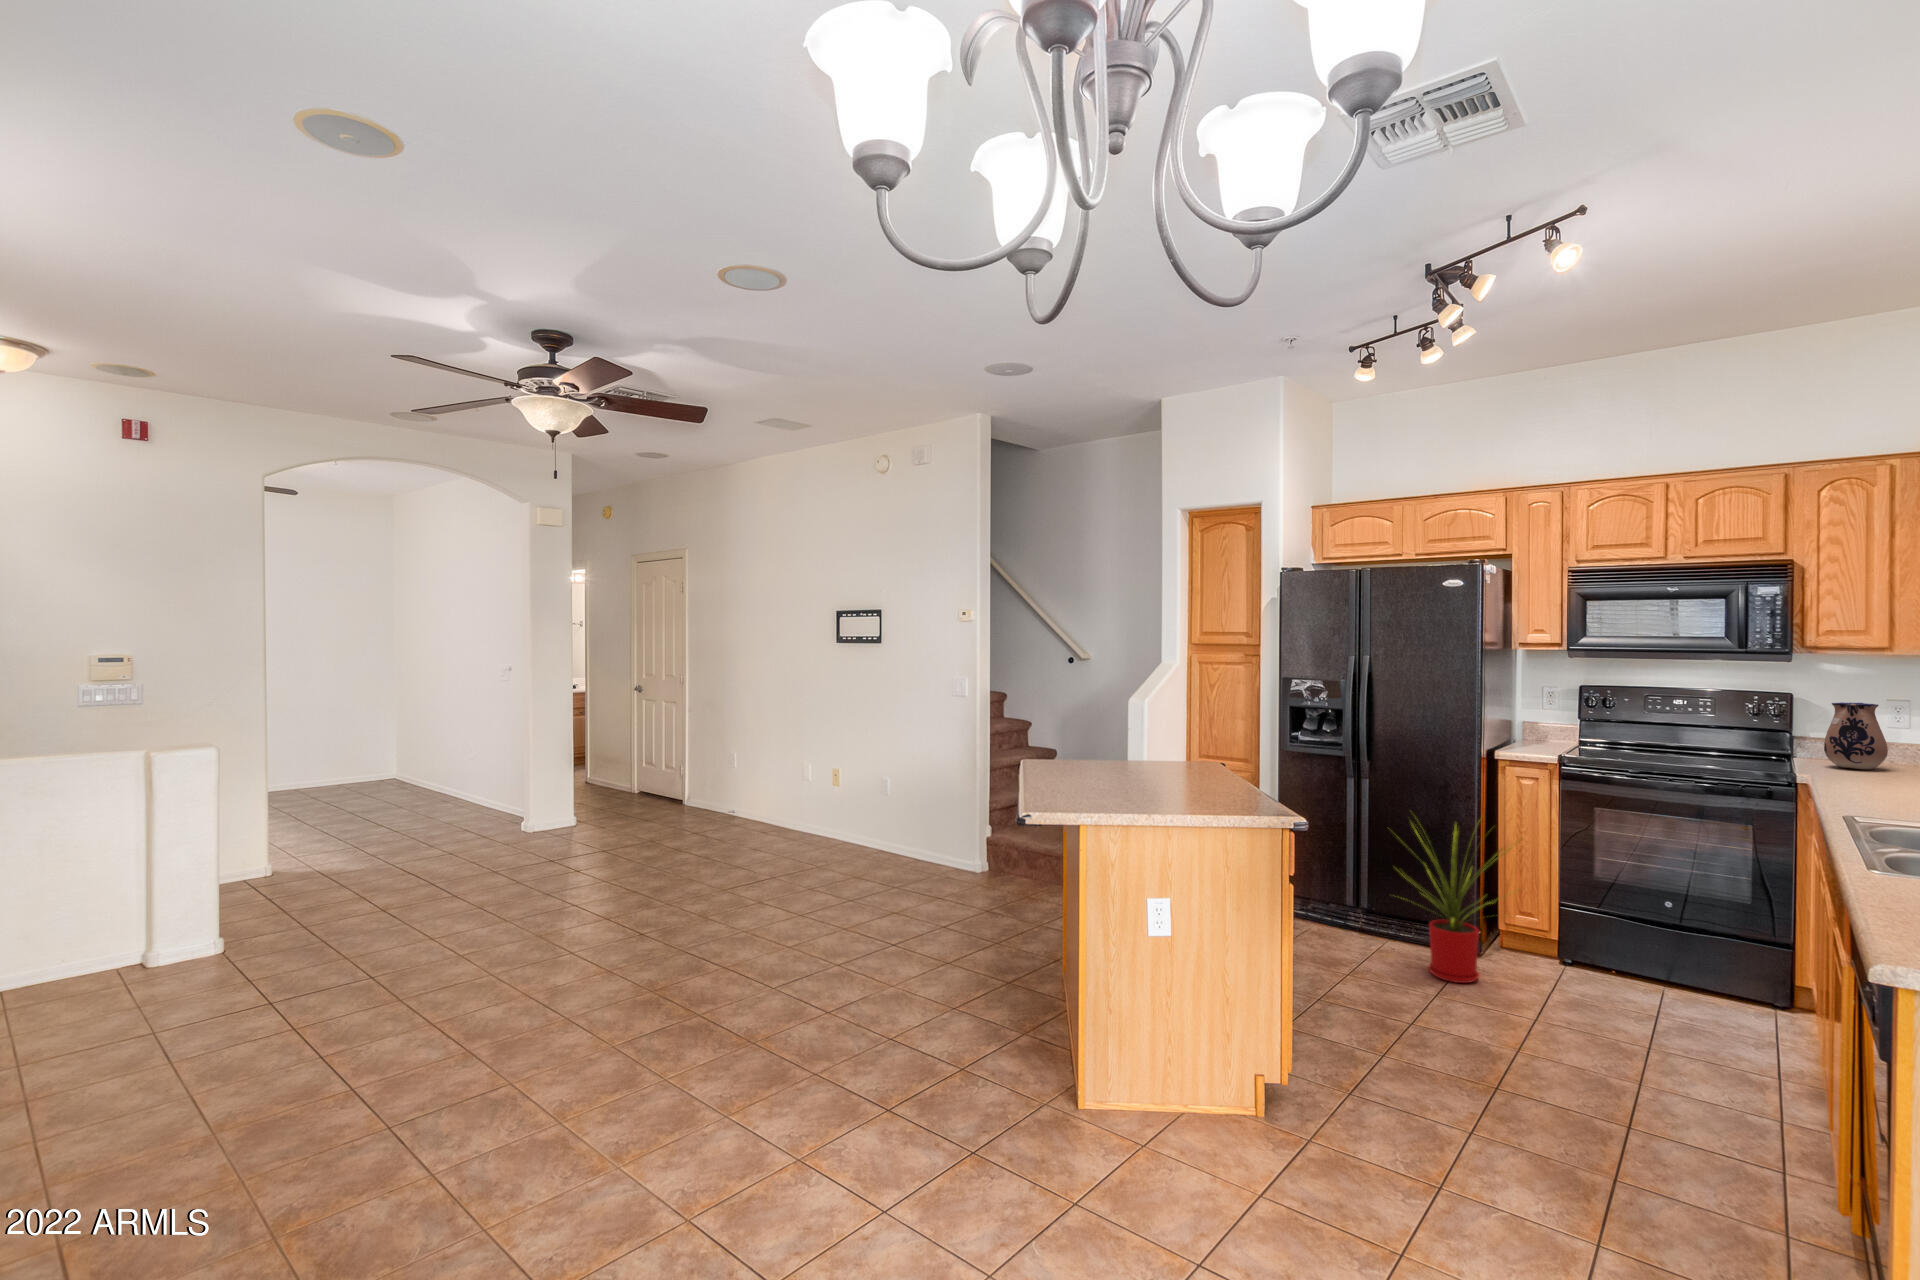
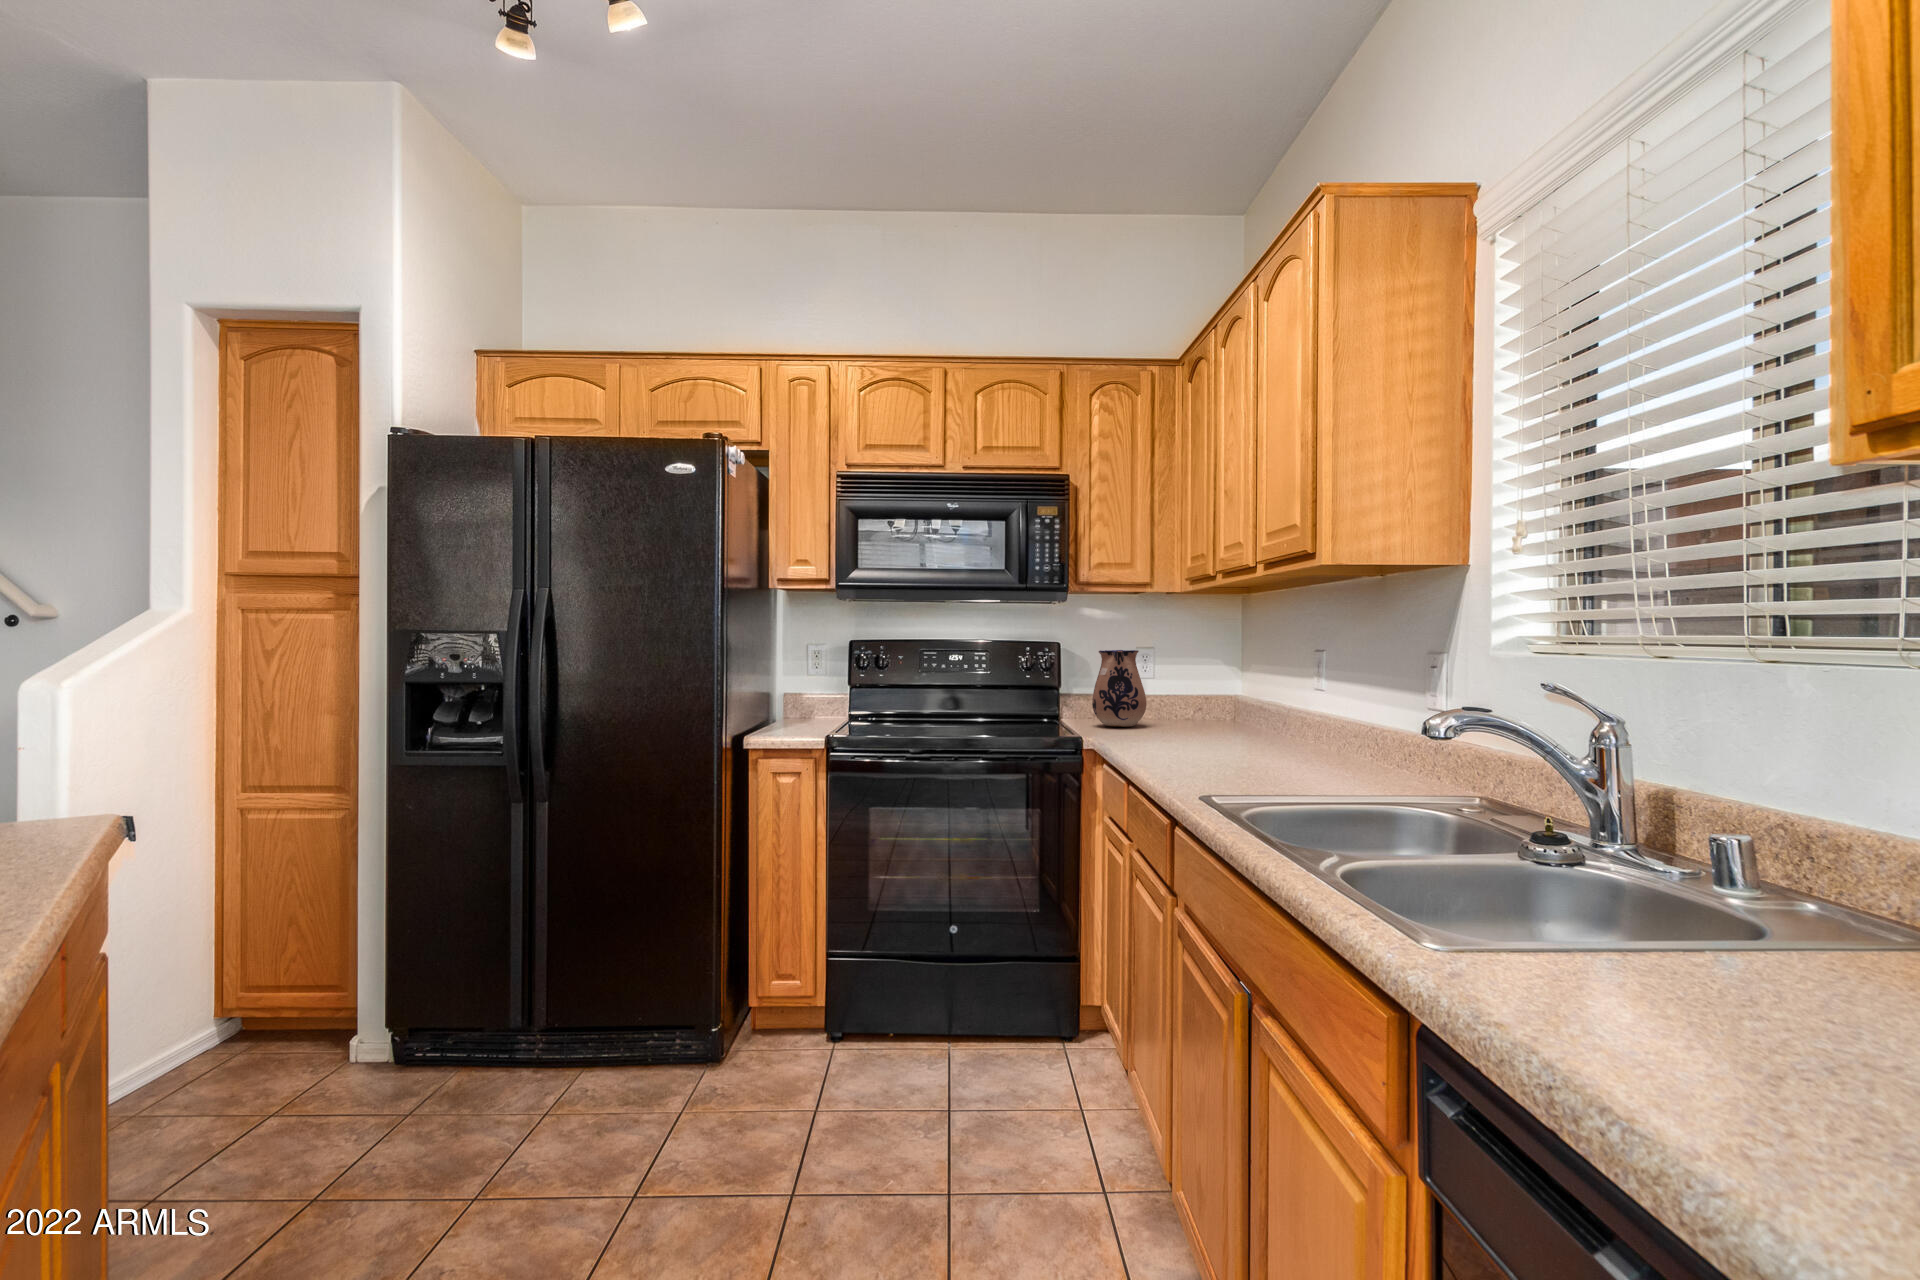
house plant: present [1403,823,1516,983] -> none [554,842,777,1151]

